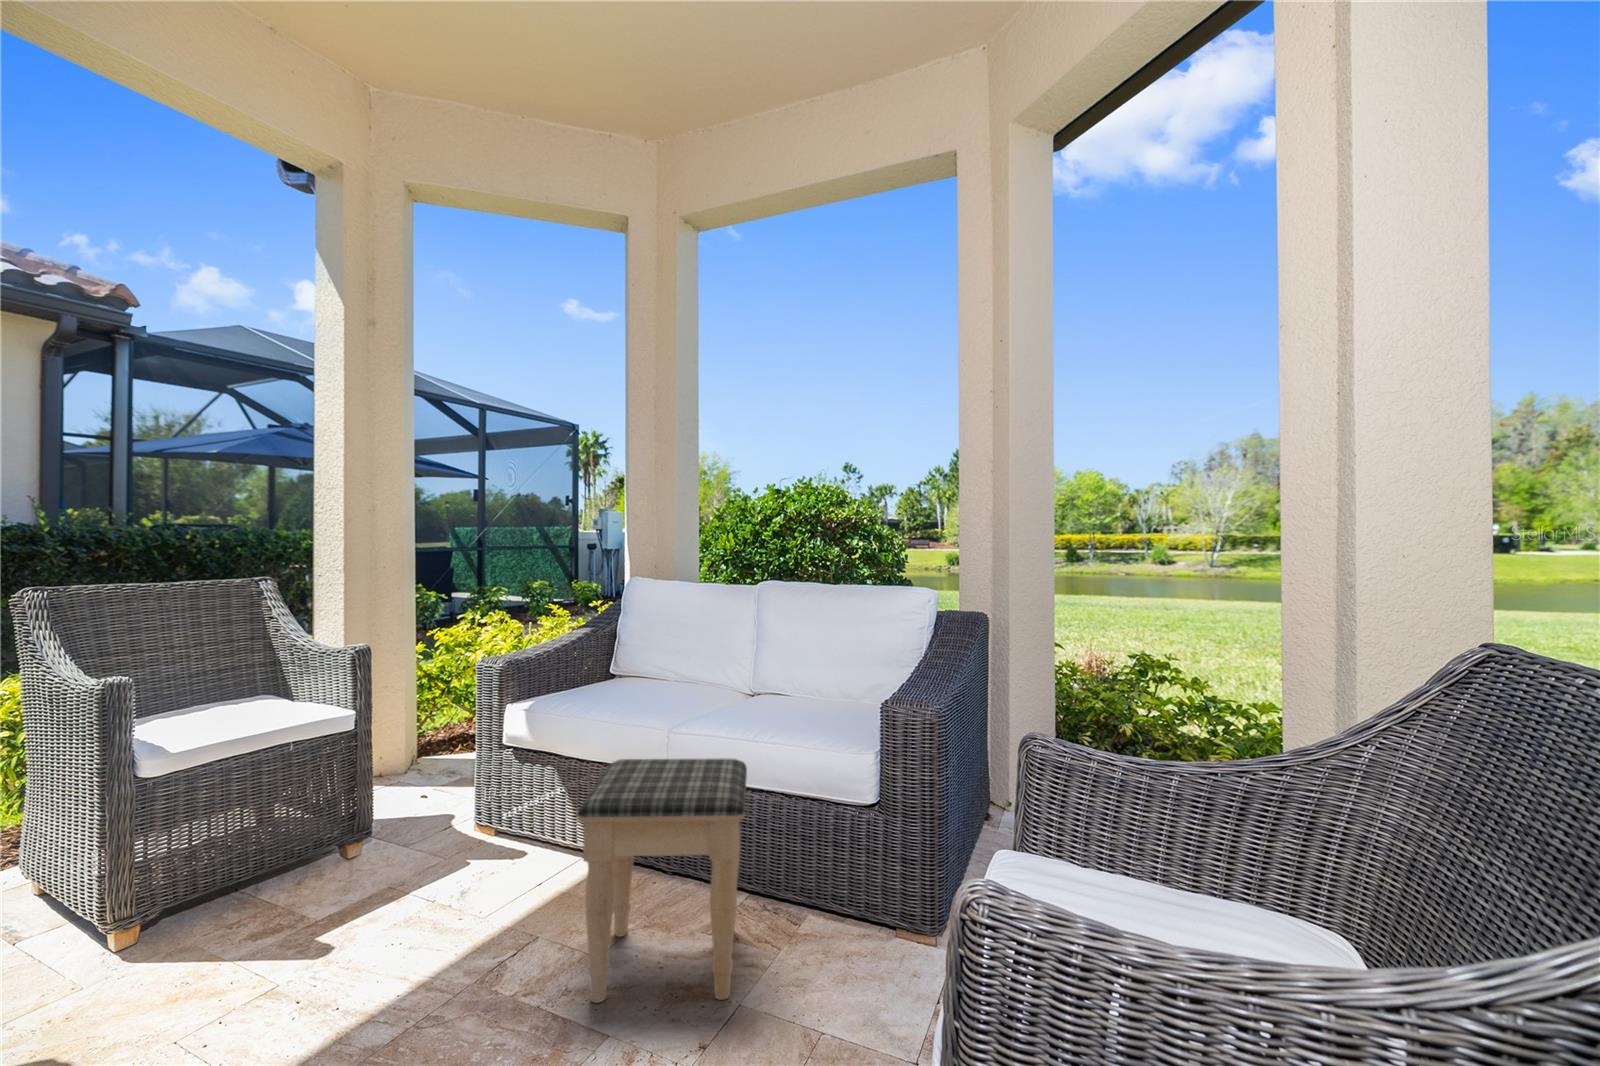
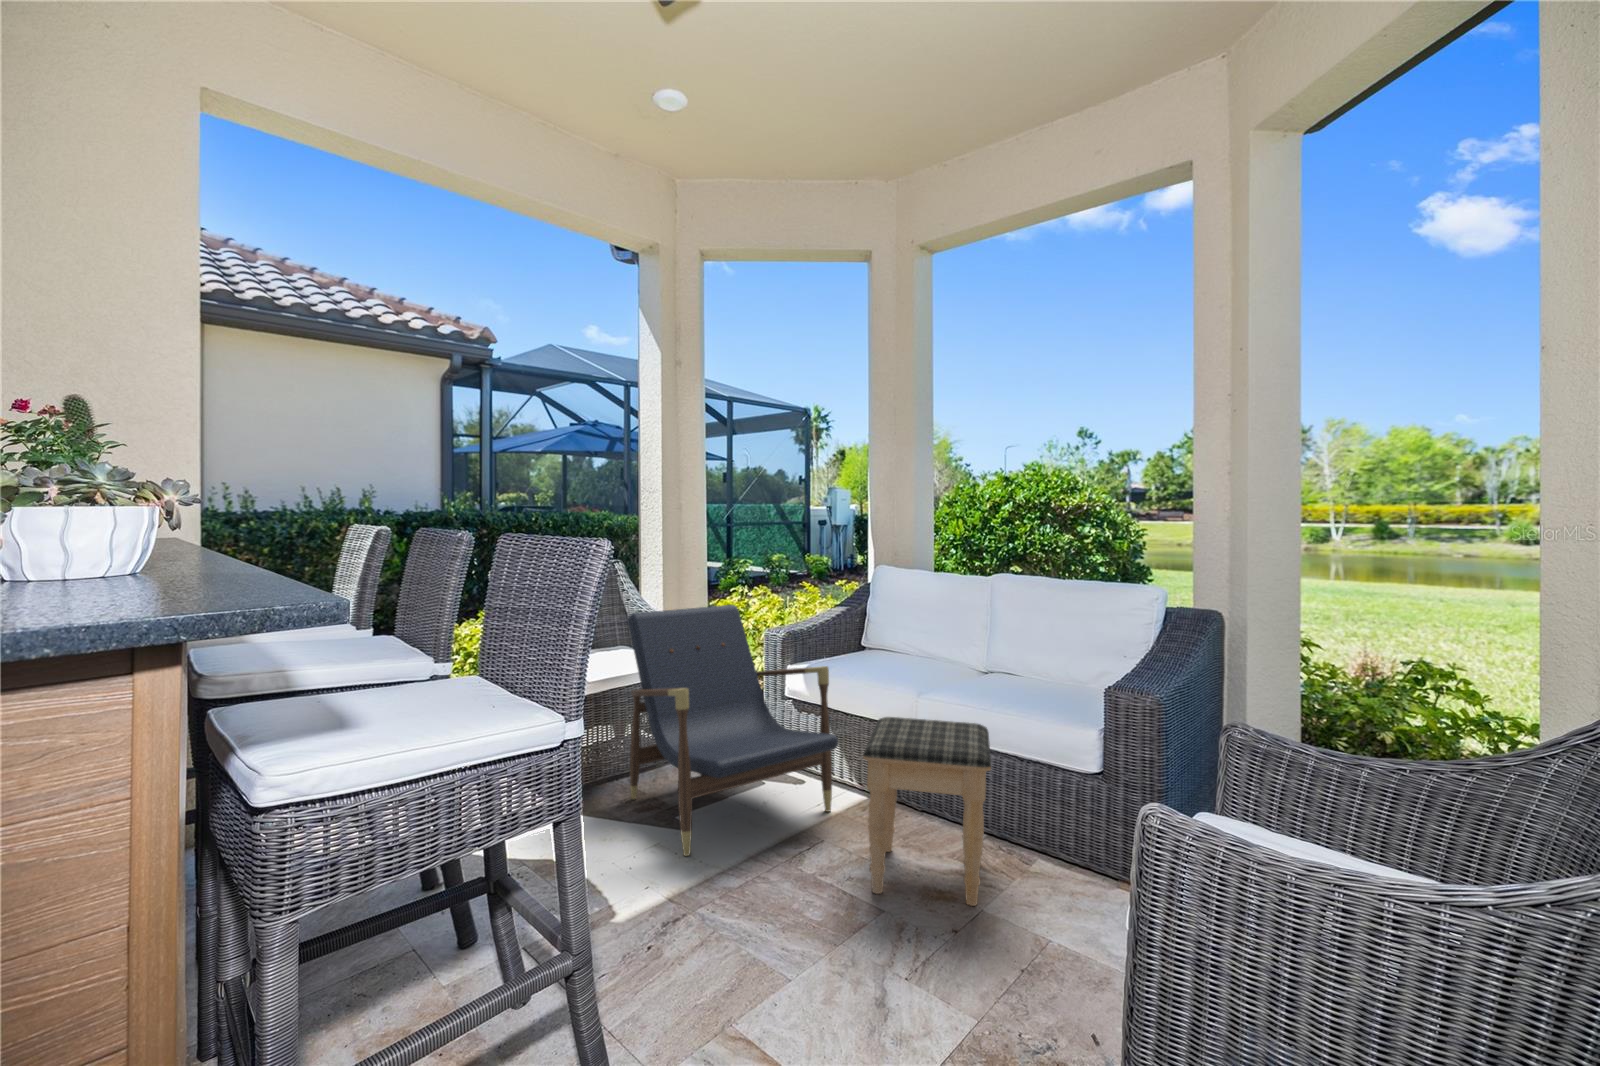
lounge chair: none [262,630,561,987] -> present [628,605,838,856]

